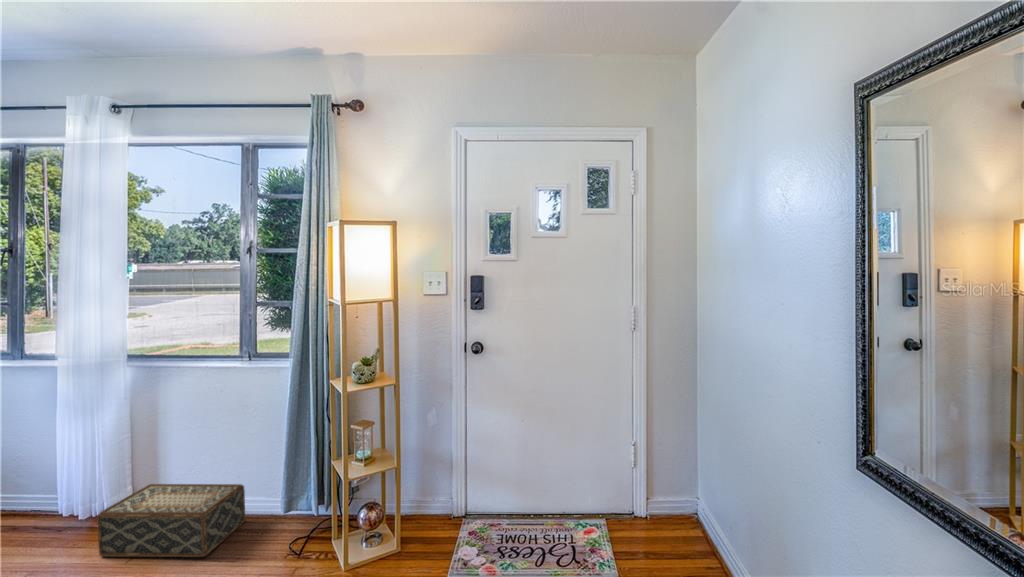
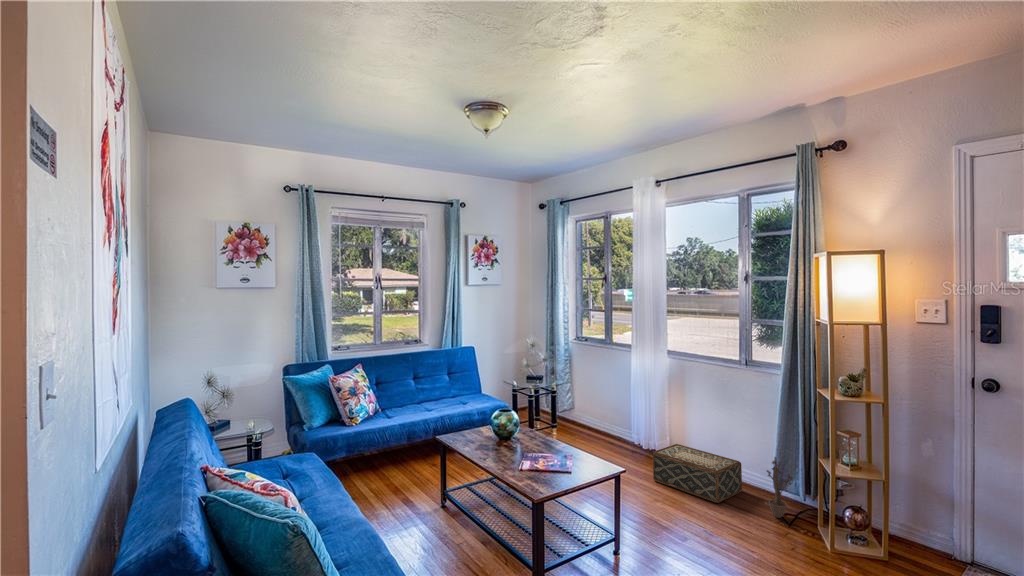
decorative plant: none [272,470,304,545] -> present [765,457,792,518]

